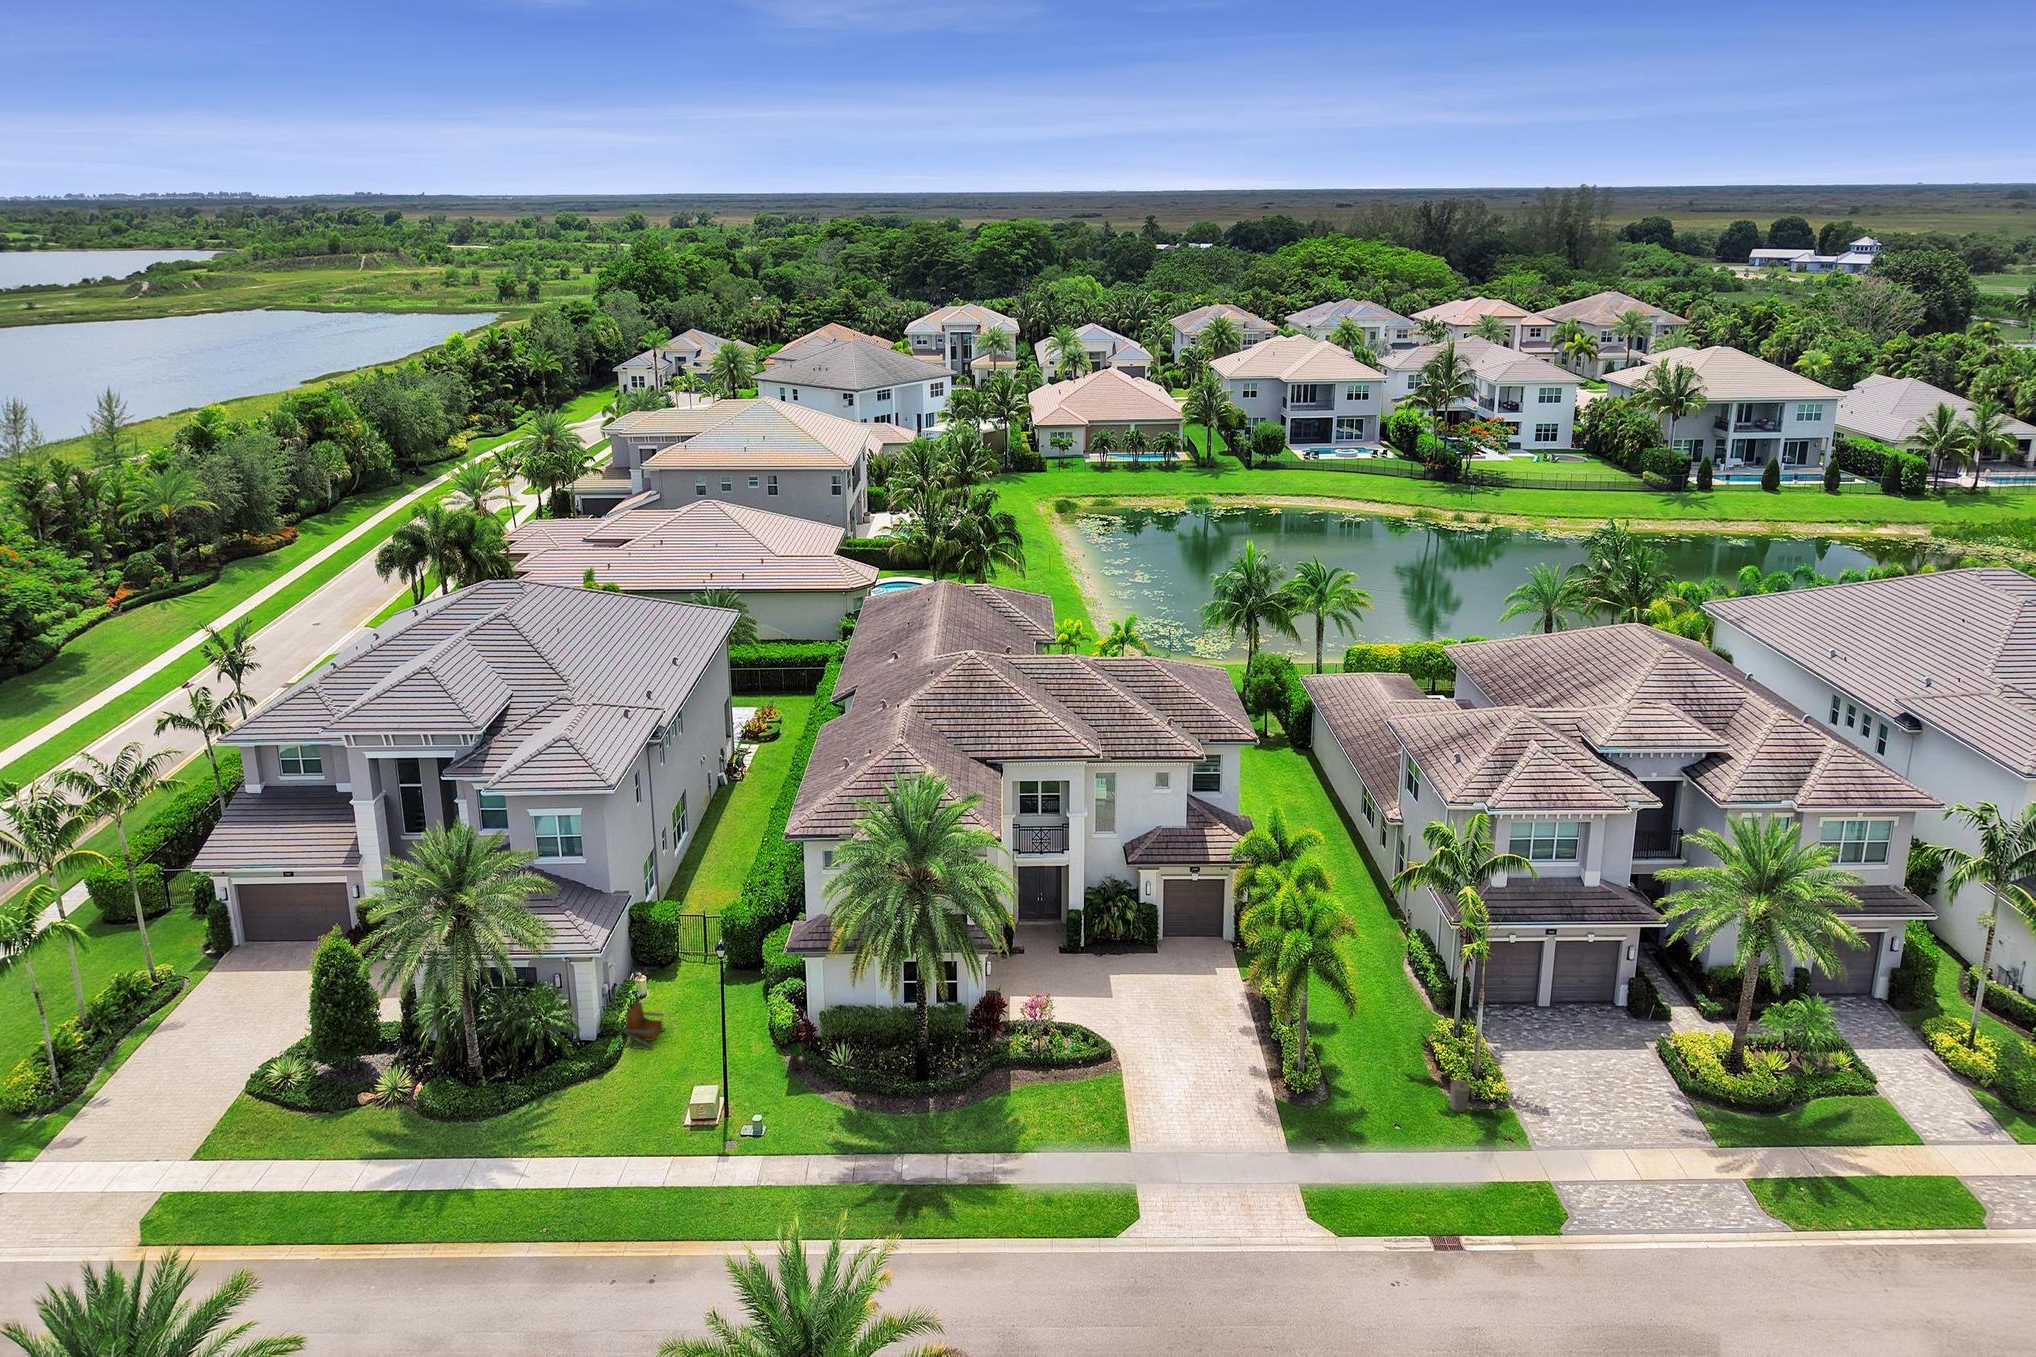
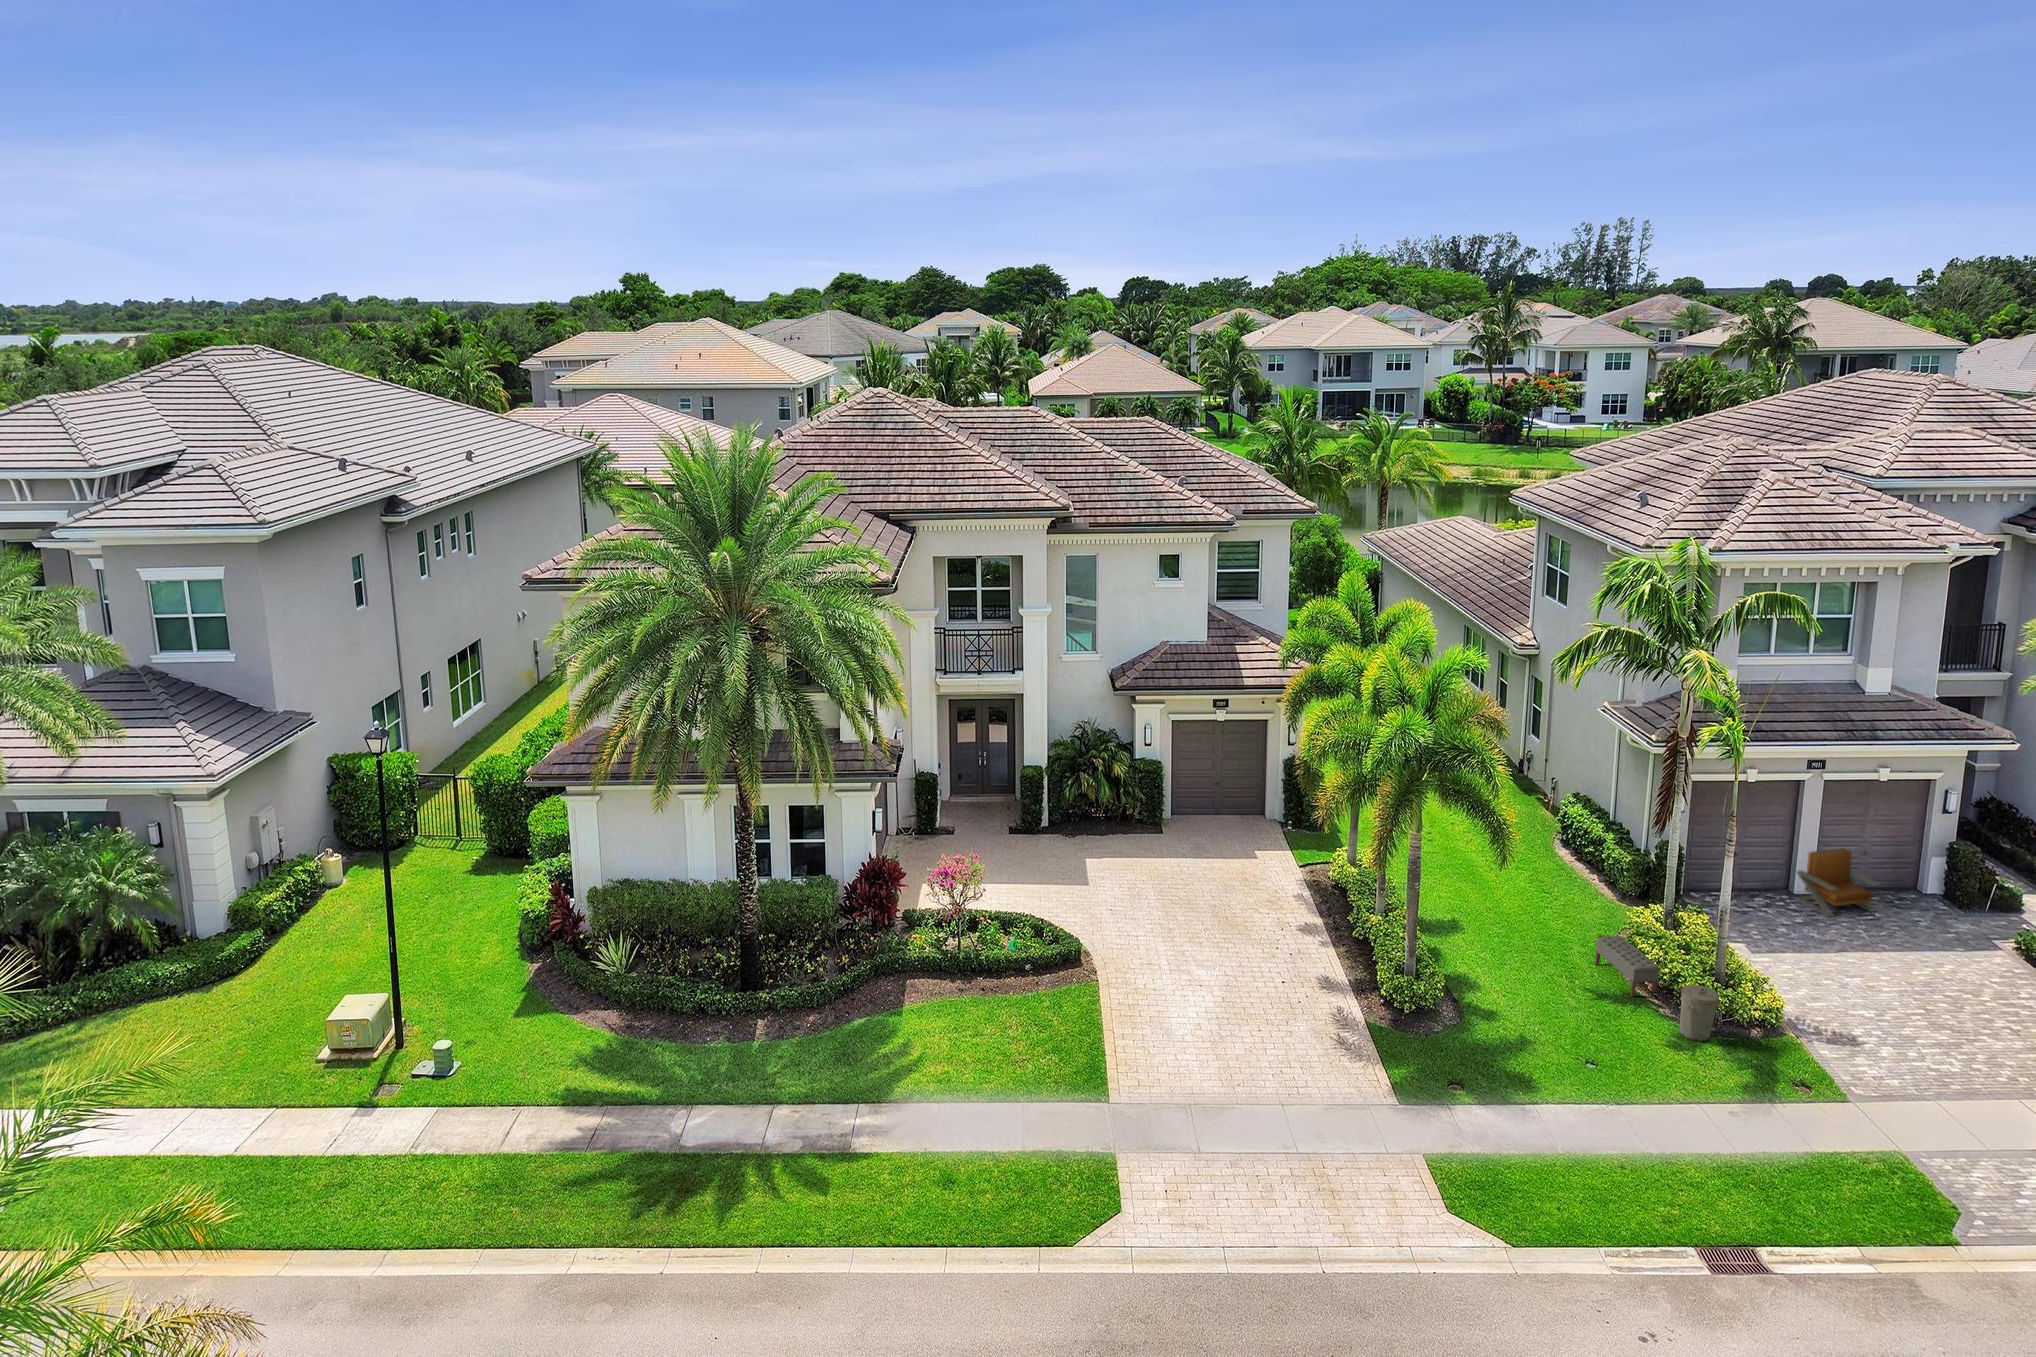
lounge chair: present [623,1002,665,1050] -> present [1795,848,1880,917]
bench: none [1411,1043,1444,1082] -> present [1595,936,1660,997]
potted tree: present [787,1045,806,1069] -> none [520,930,559,980]

